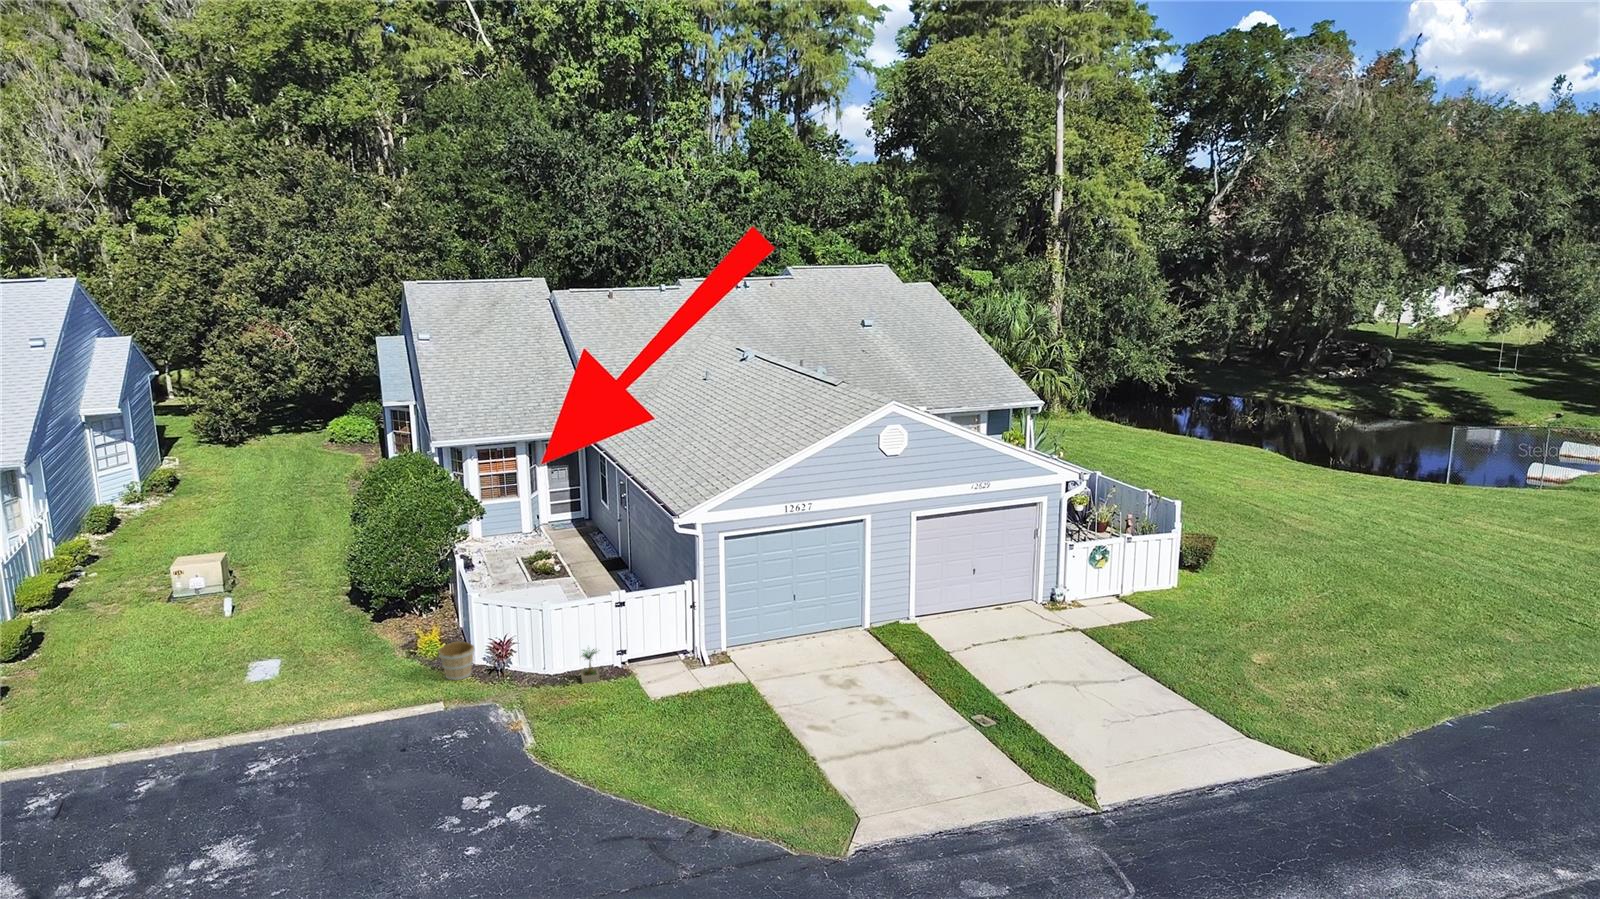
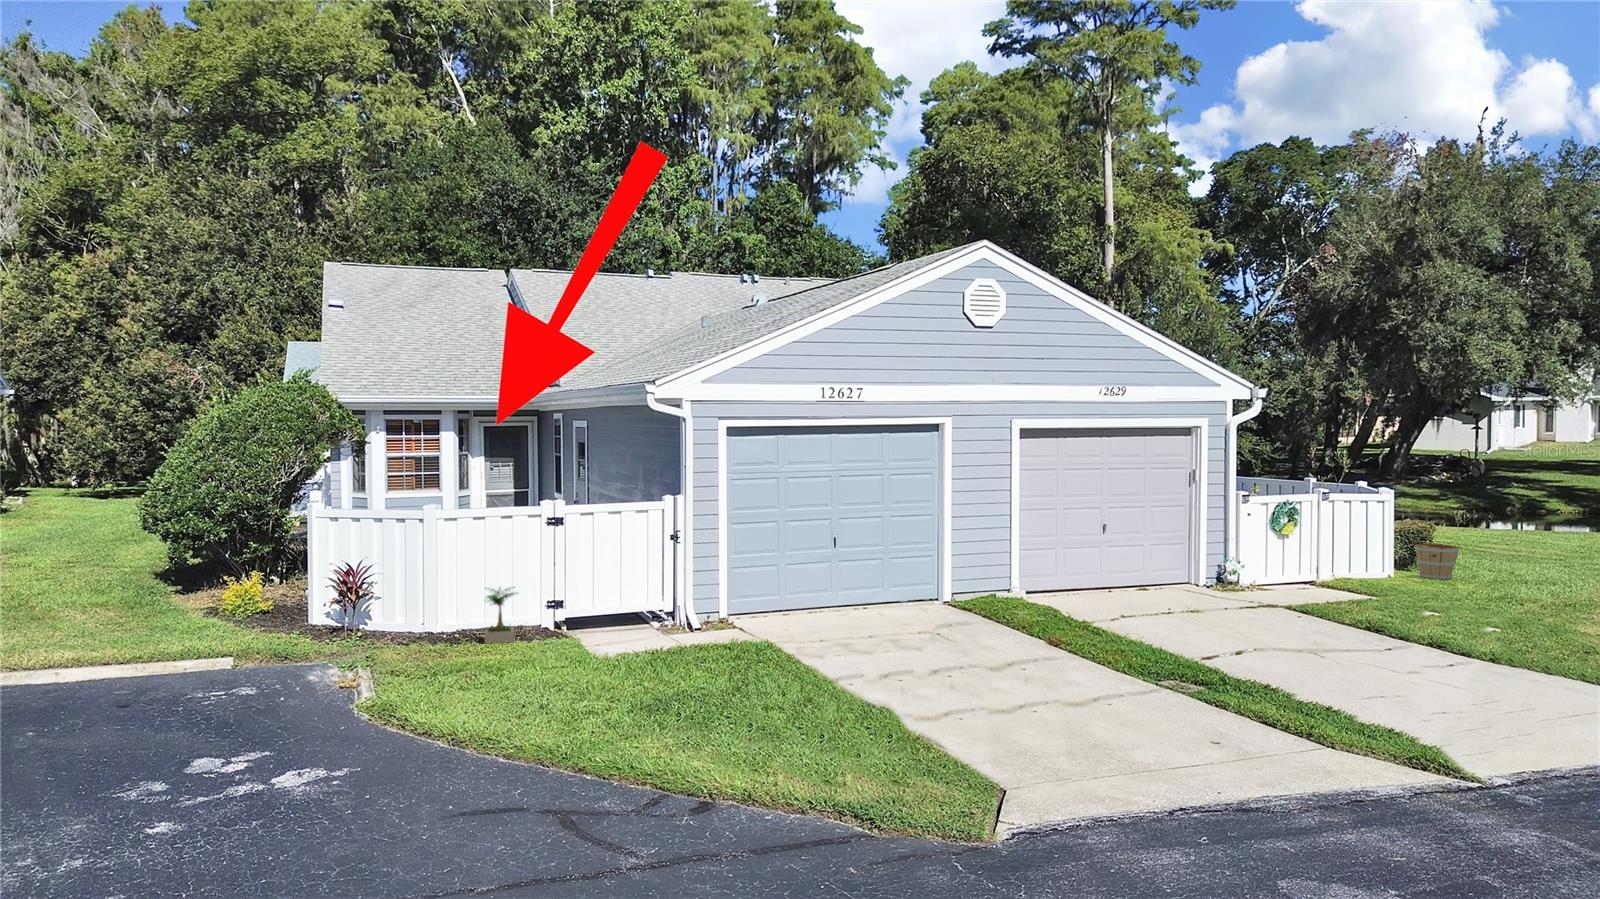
wooden bucket: present [439,641,475,680] -> present [1414,543,1459,579]

